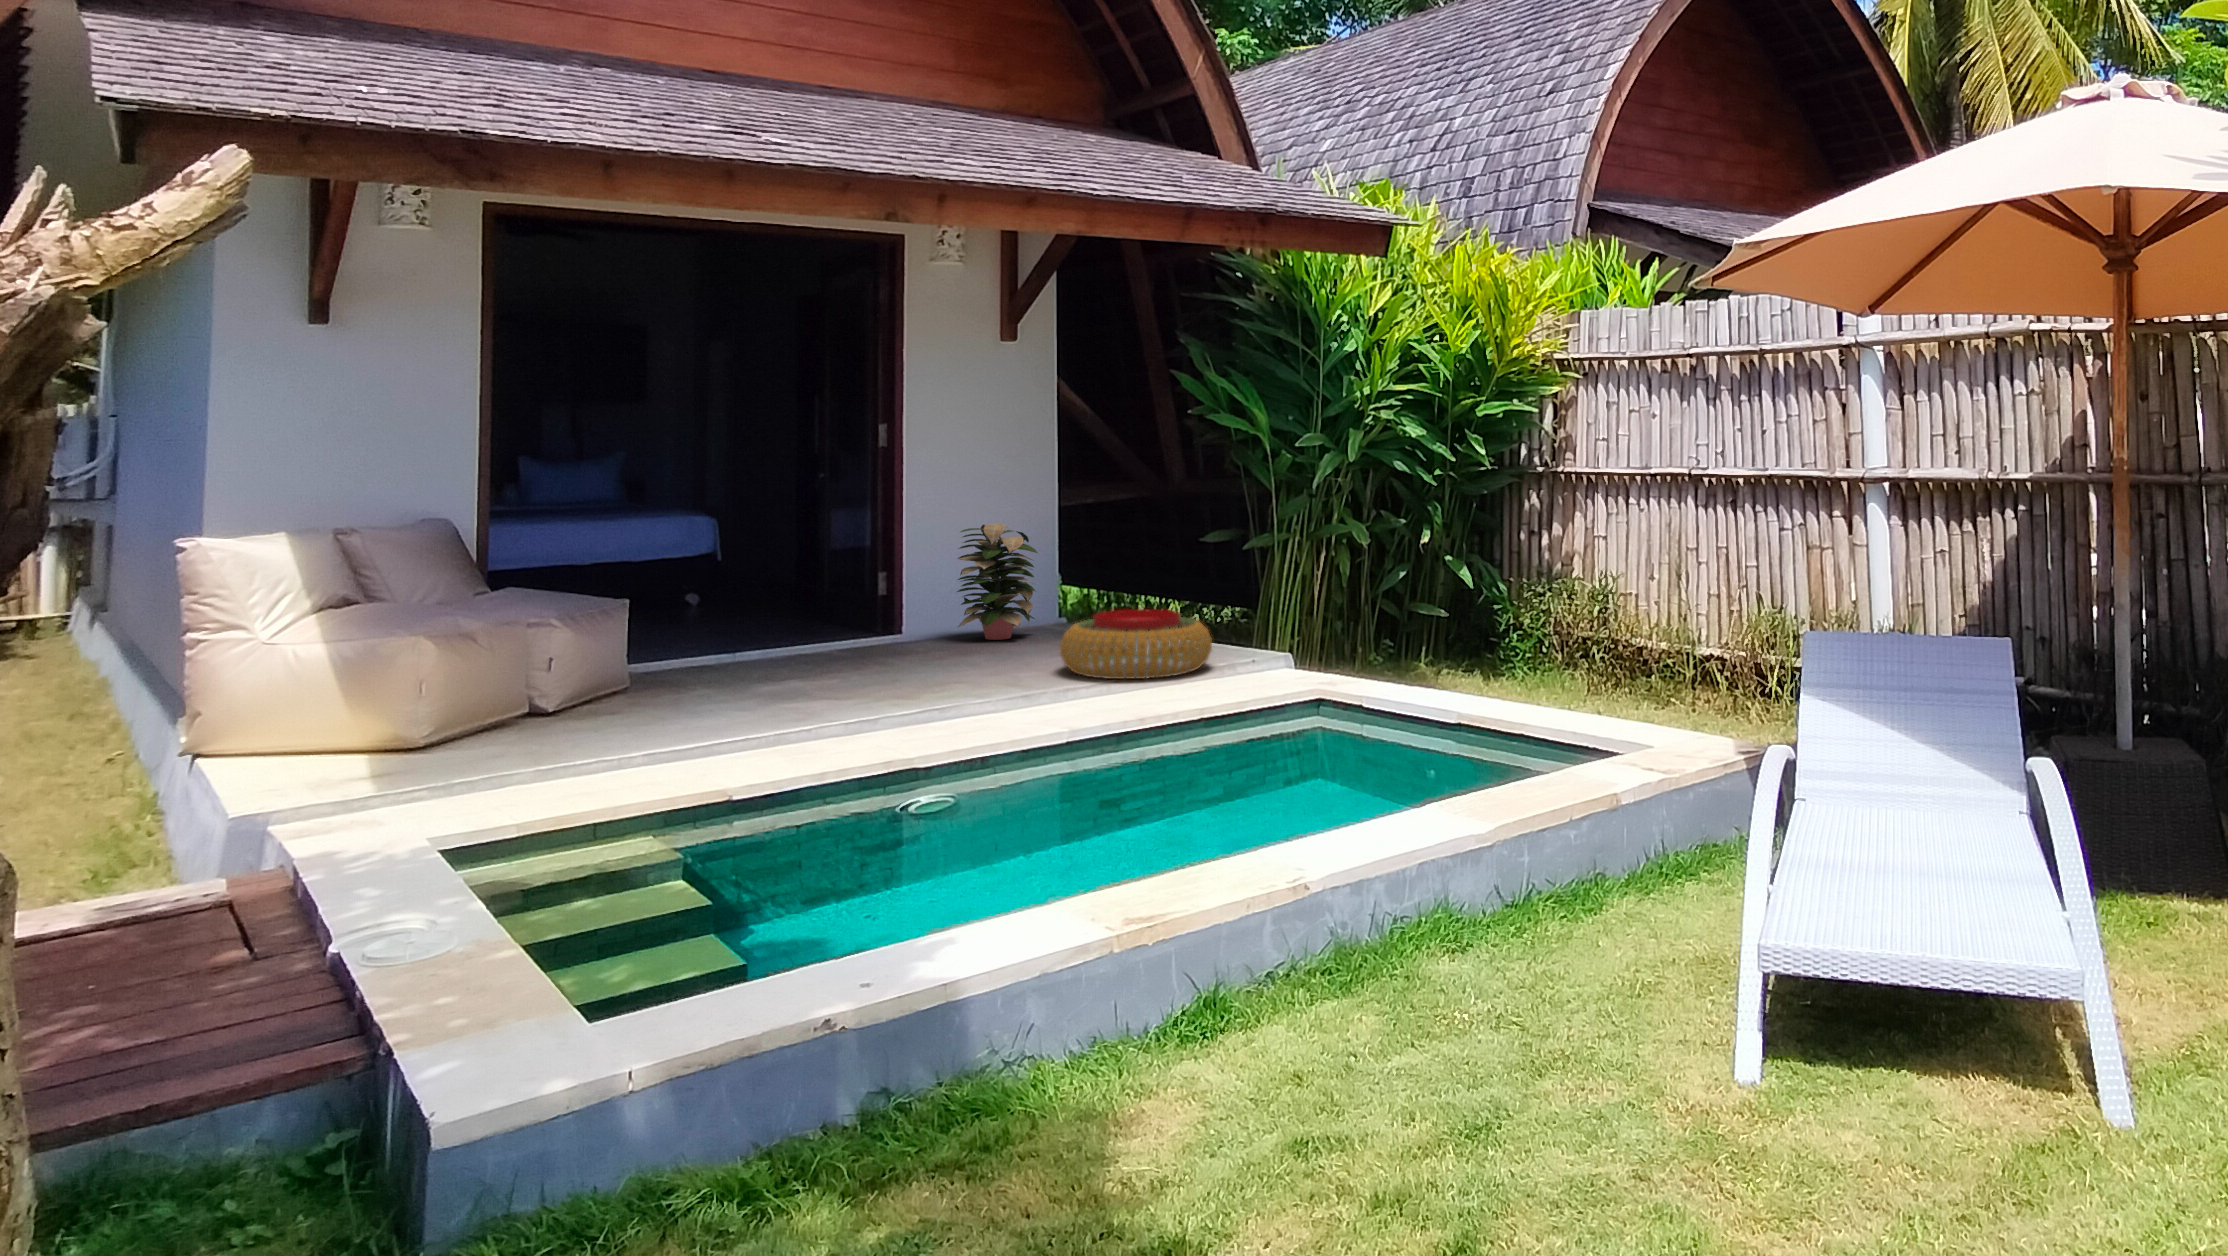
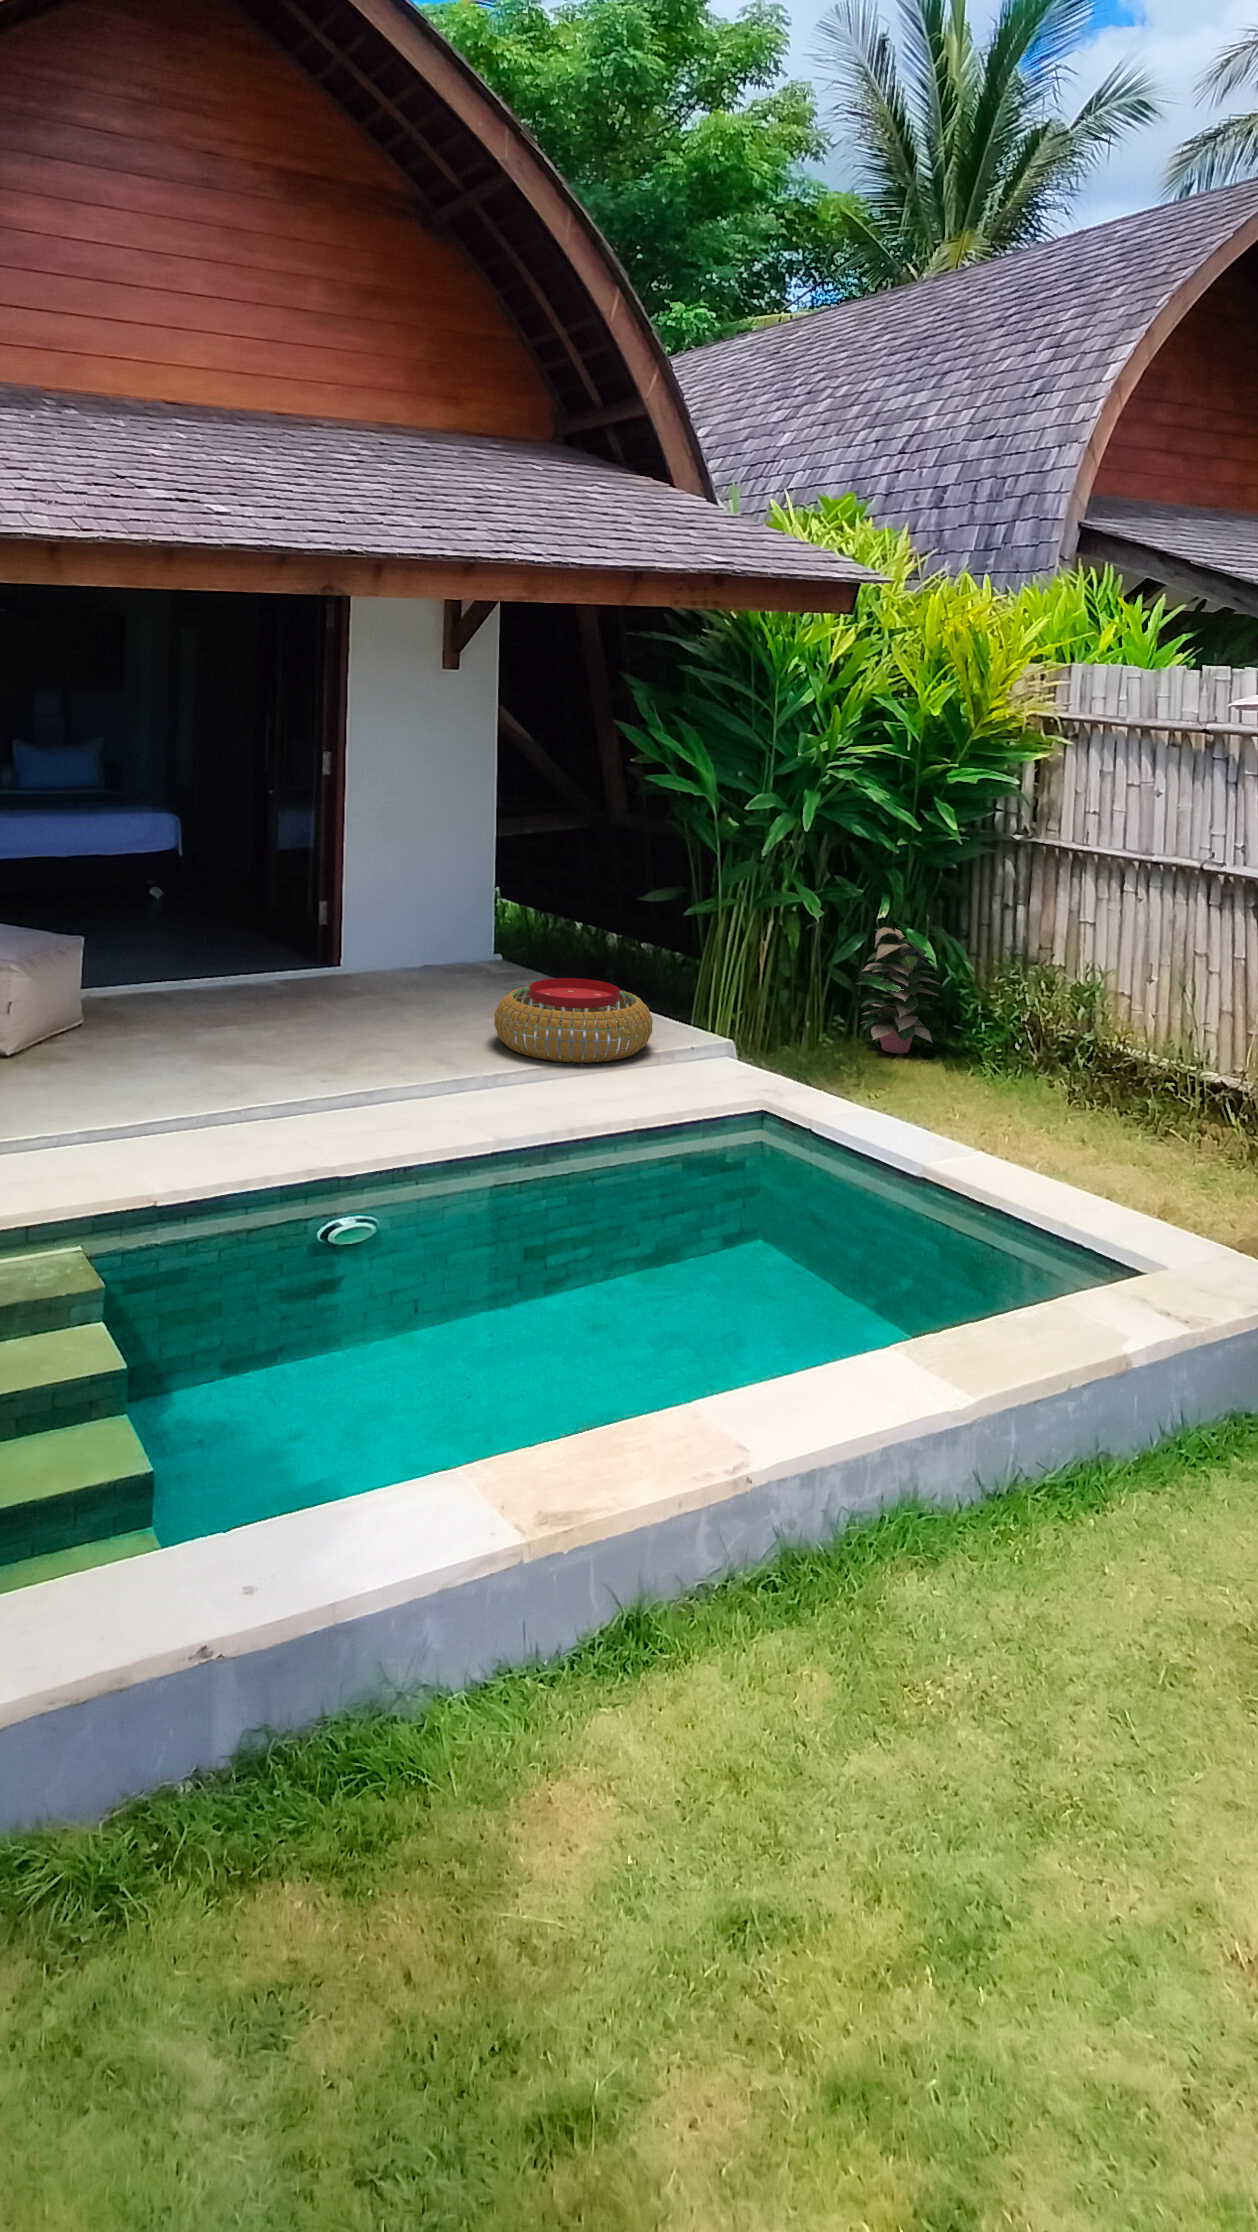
decorative plant: present [957,524,1038,640] -> present [856,927,941,1053]

